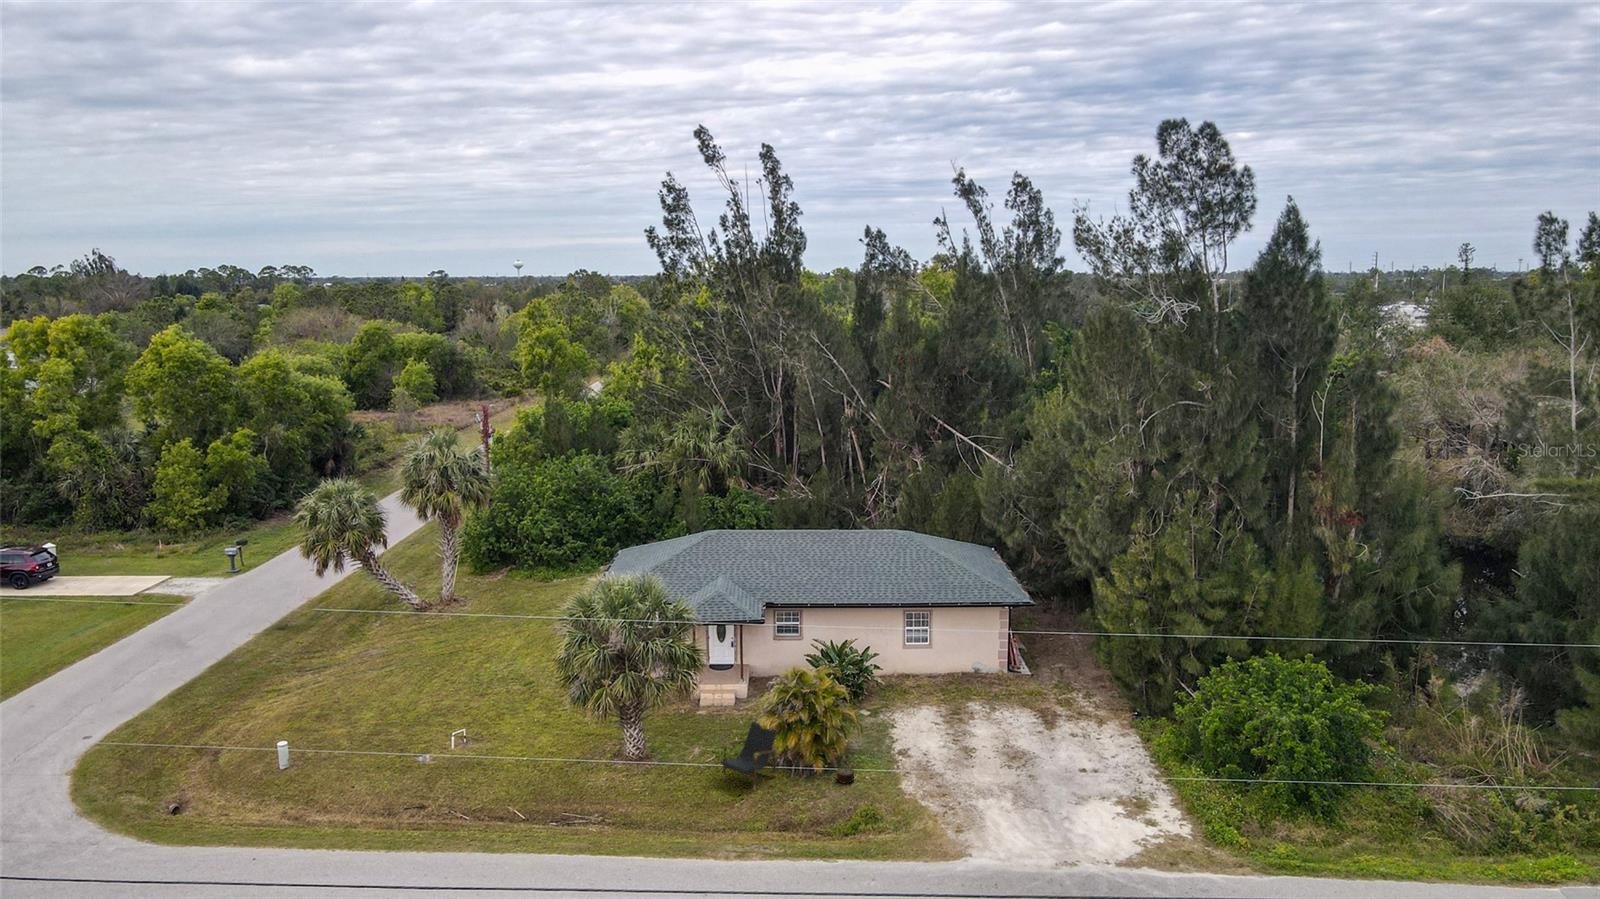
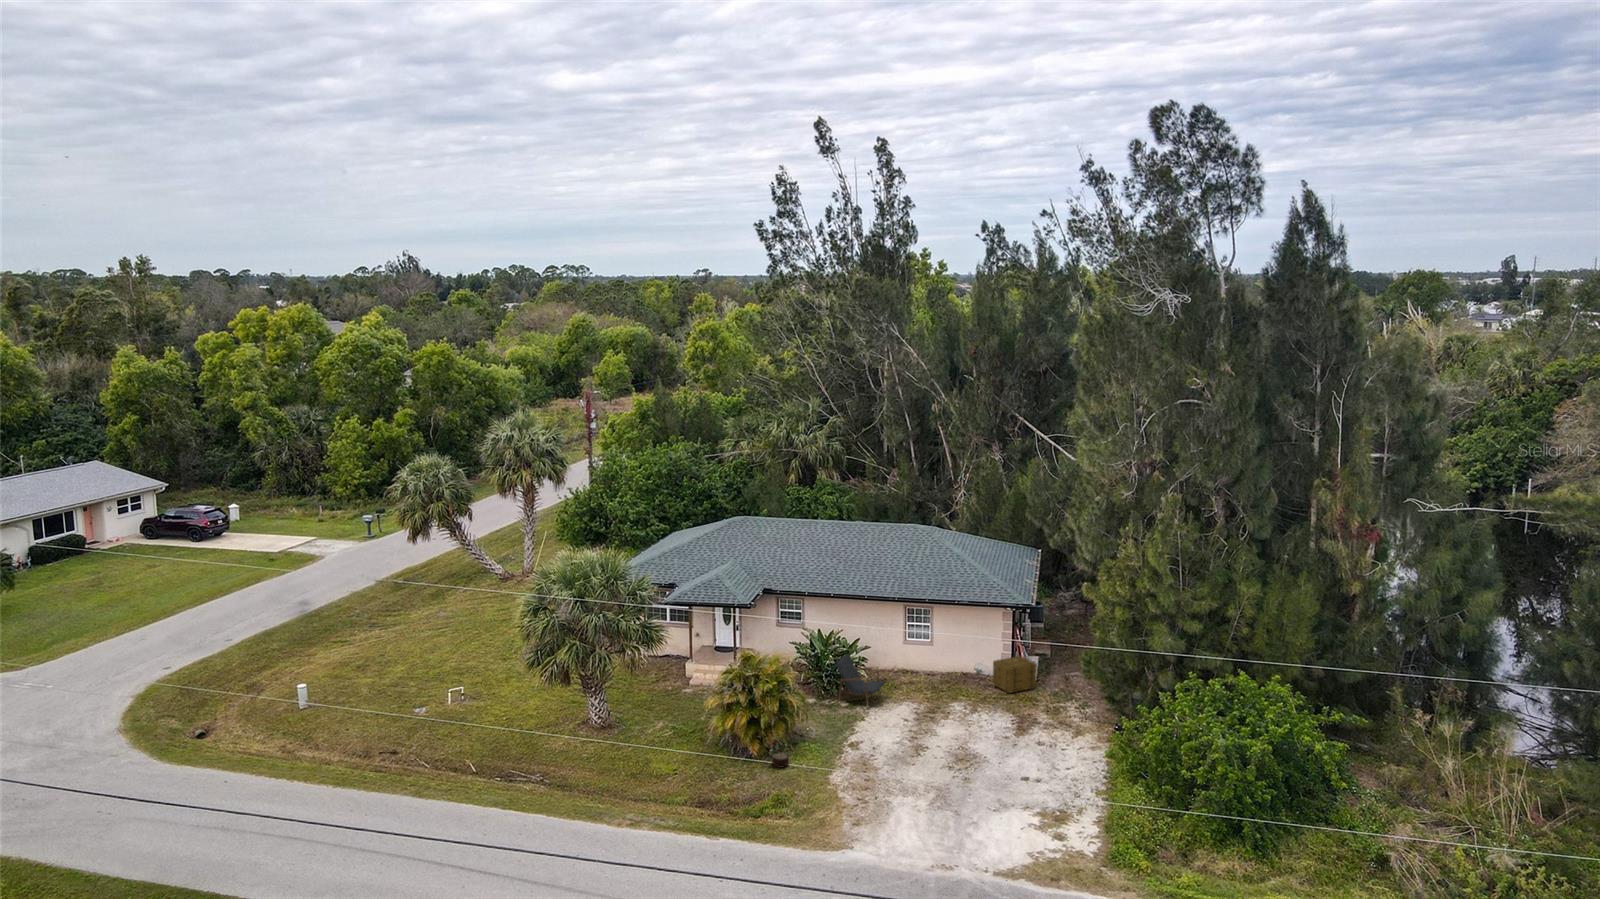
cardboard box: none [993,651,1034,689] -> present [993,656,1037,693]
lounge chair: present [721,722,777,790] -> present [836,655,885,709]

